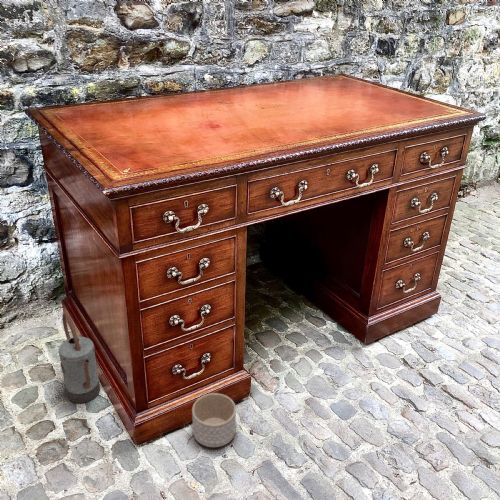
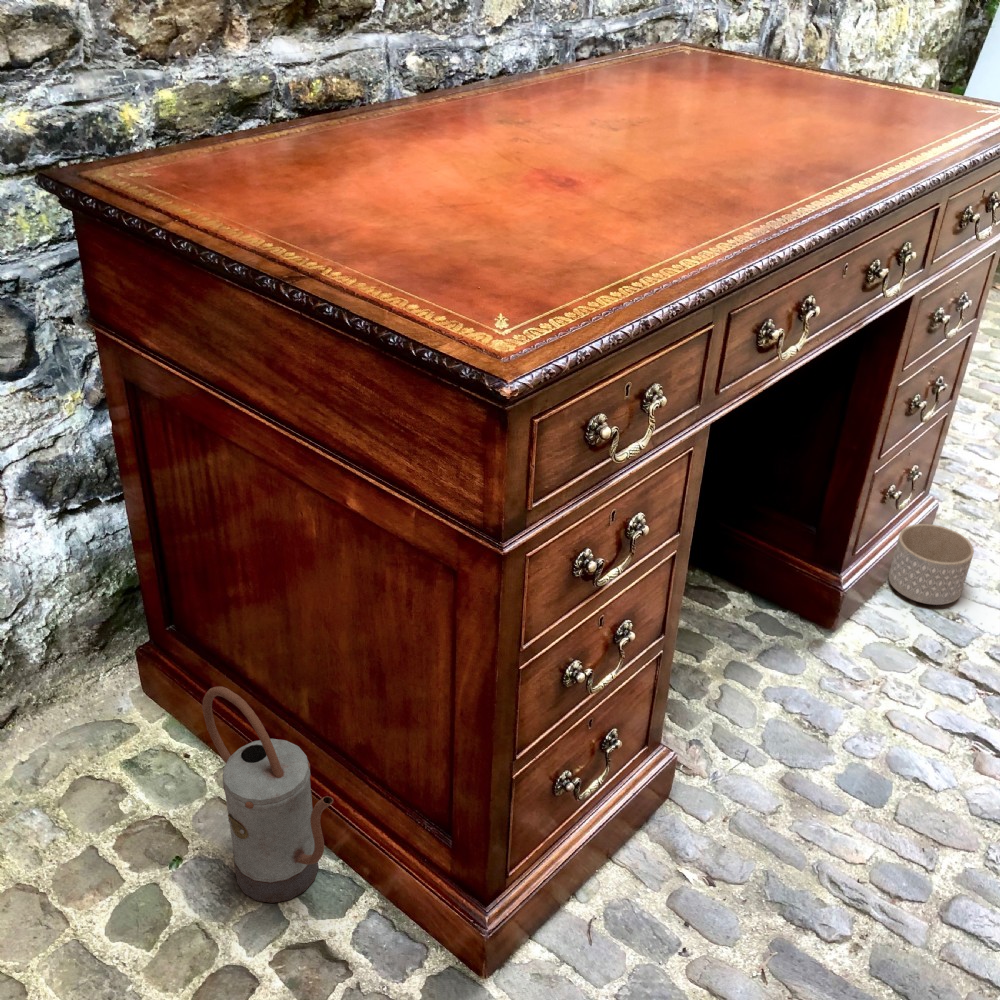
planter: present [192,393,236,447] -> present [889,524,974,605]

